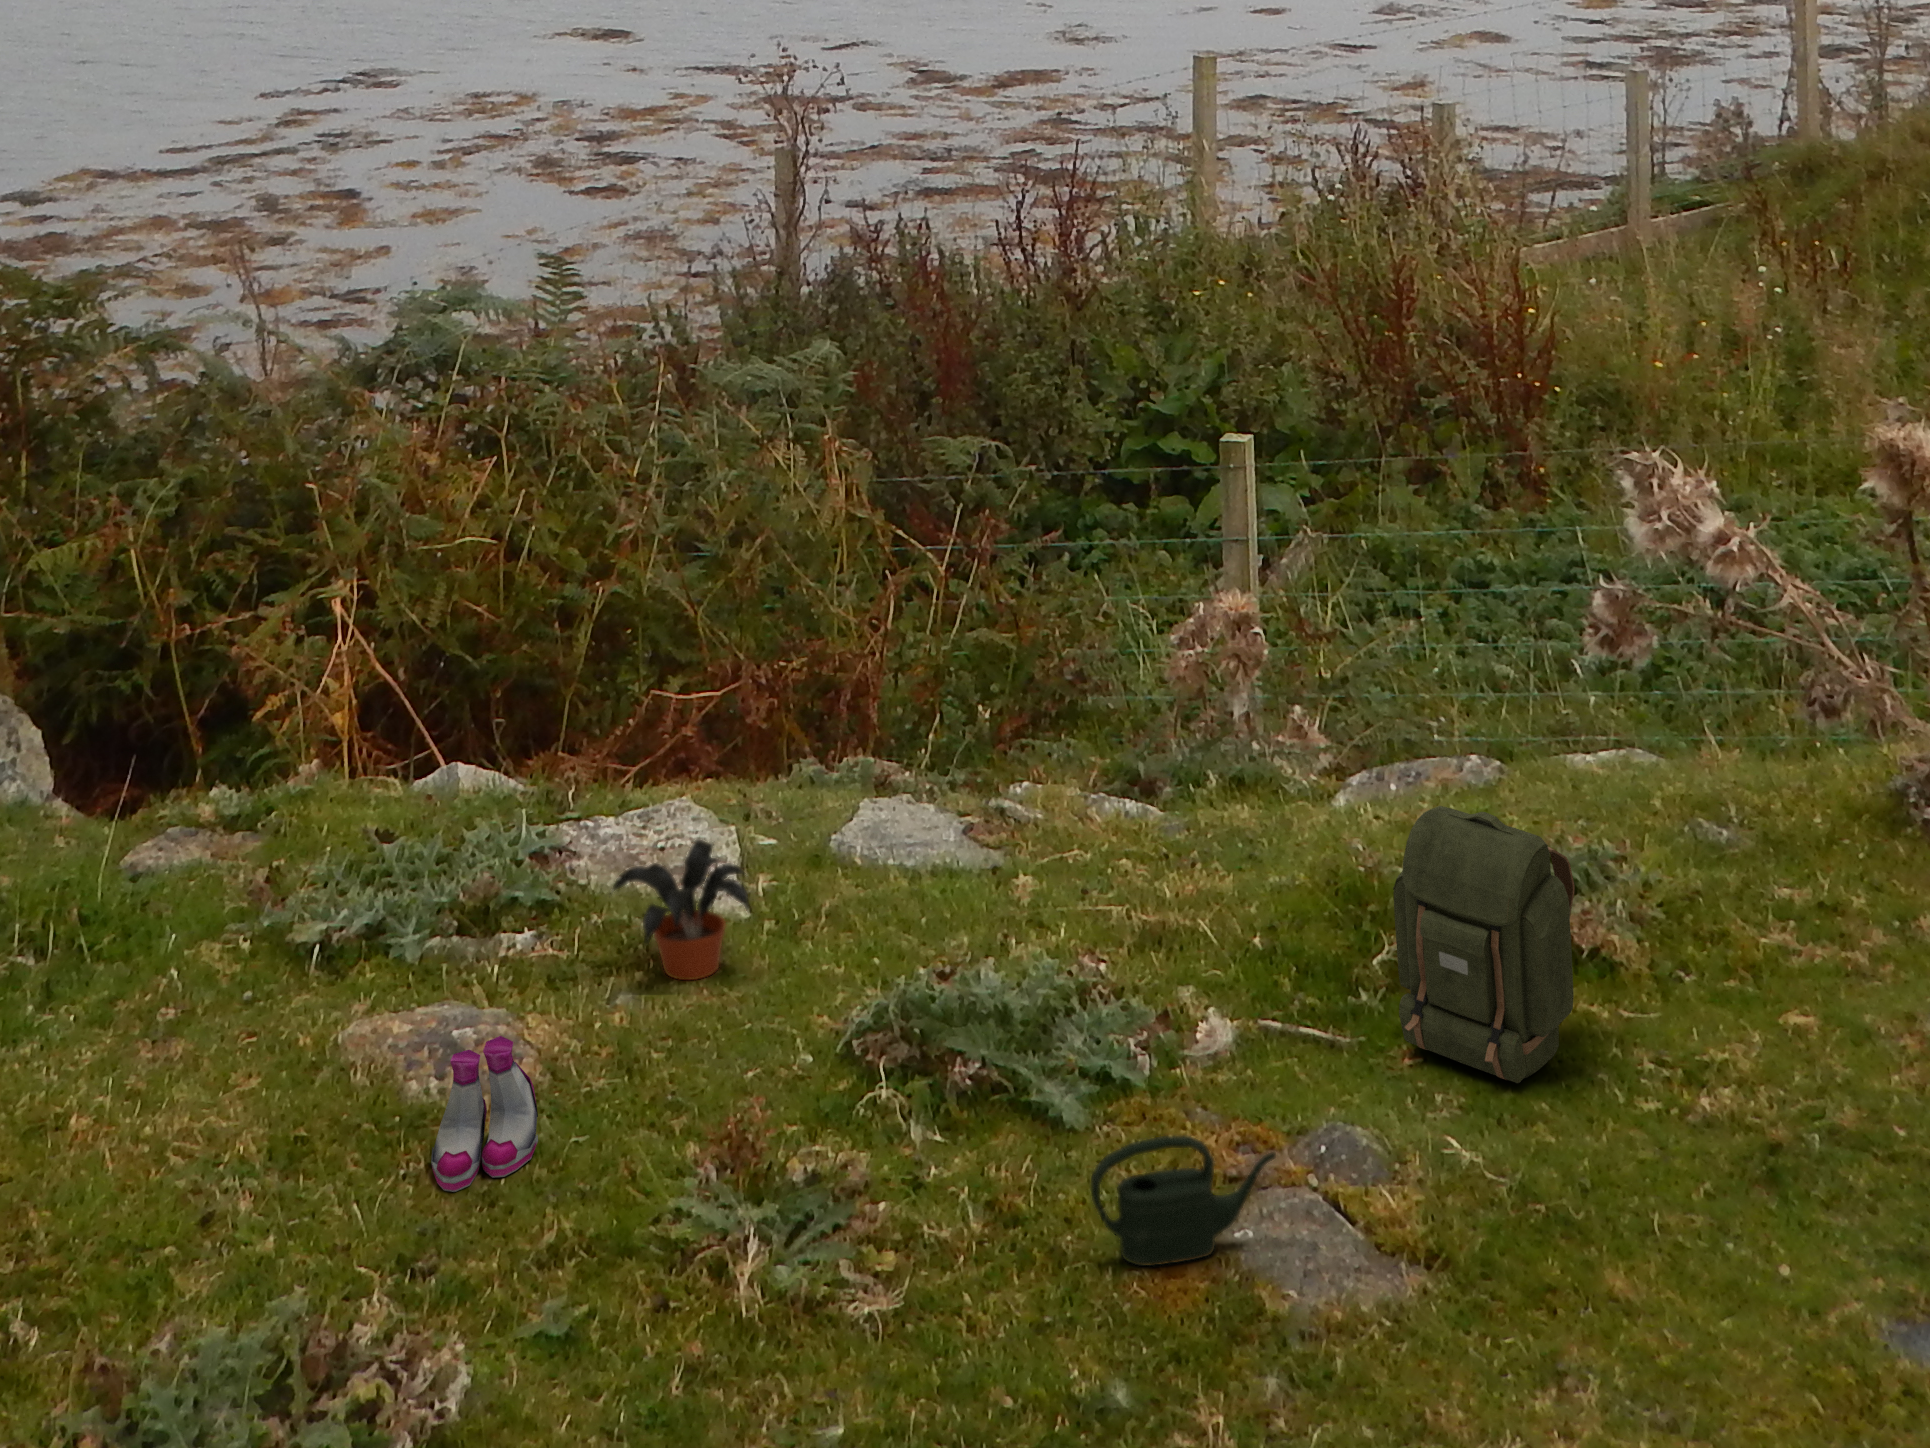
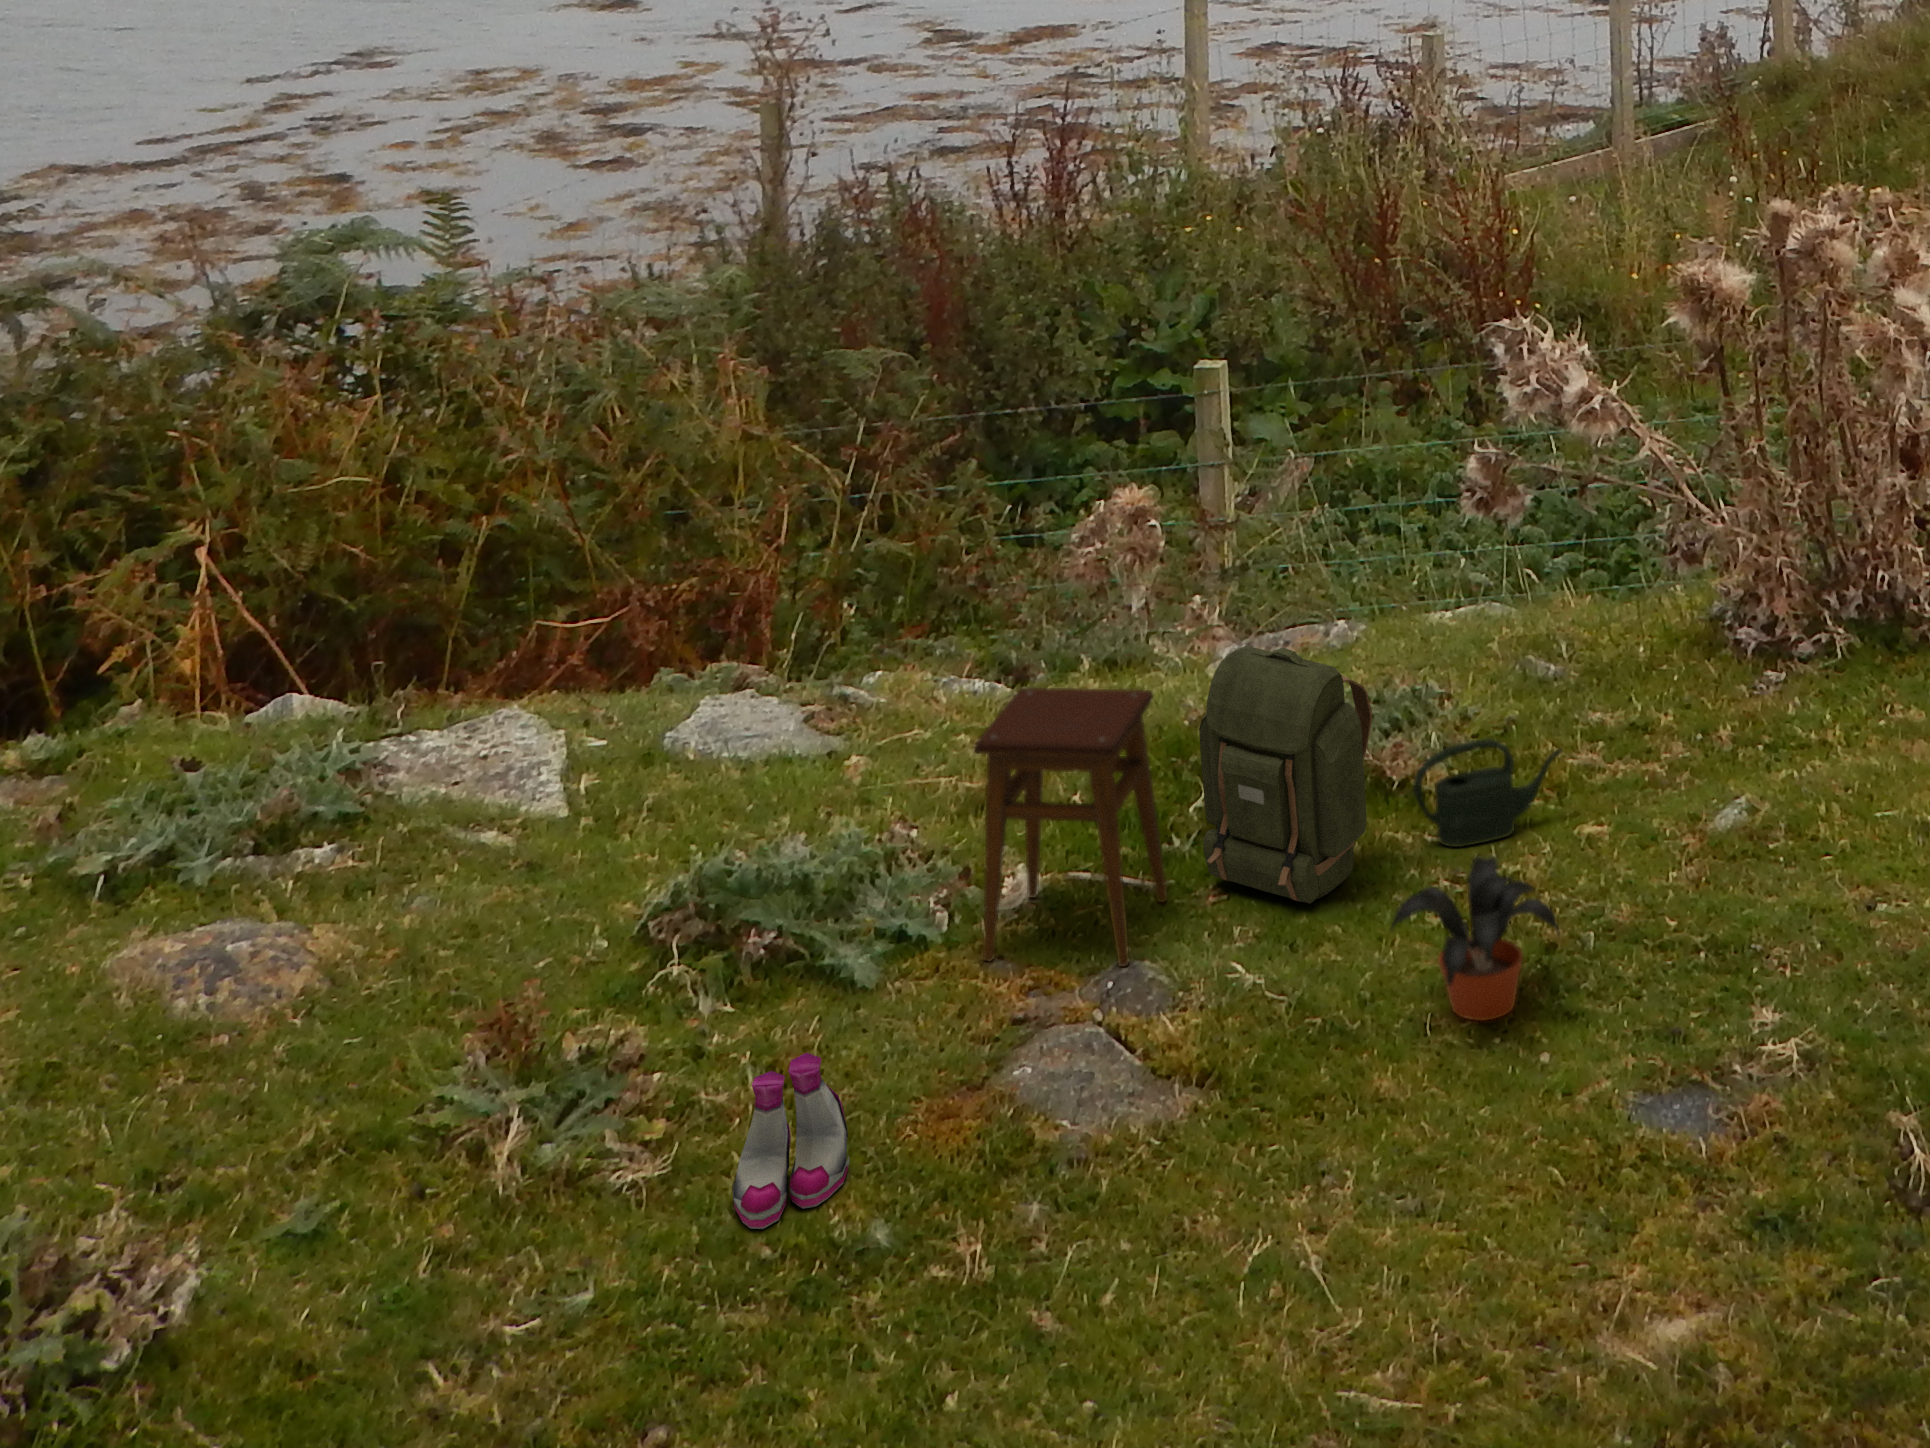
stool: none [1173,832,1363,1134] -> present [974,688,1168,966]
potted plant: present [613,840,750,980] -> present [1391,855,1559,1021]
boots: present [431,1036,538,1192] -> present [733,1053,849,1229]
watering can: present [1091,1136,1276,1266] -> present [1413,739,1562,847]

